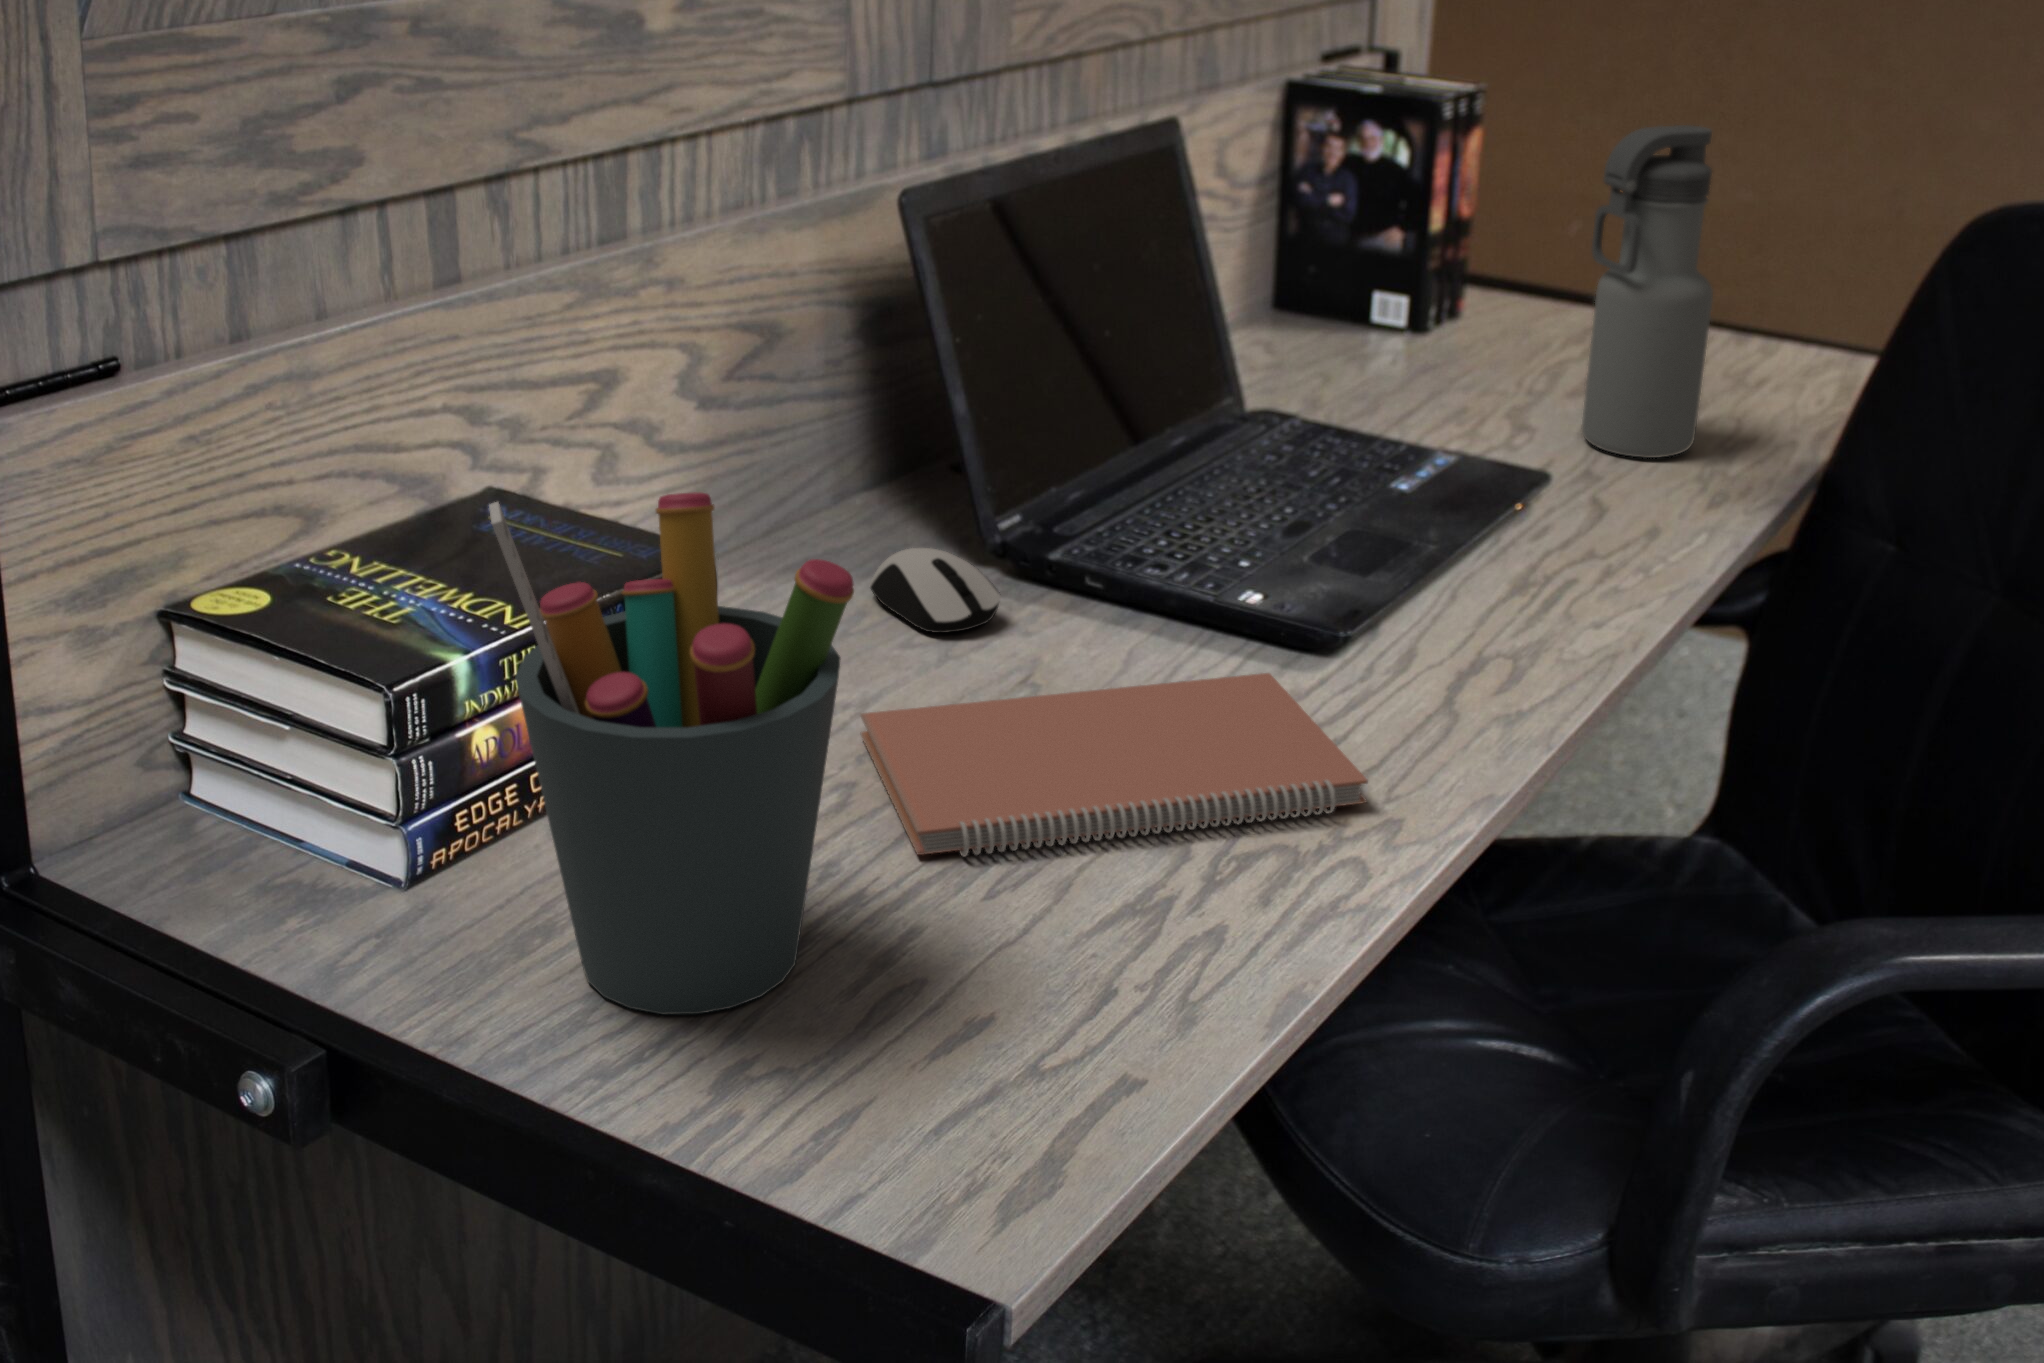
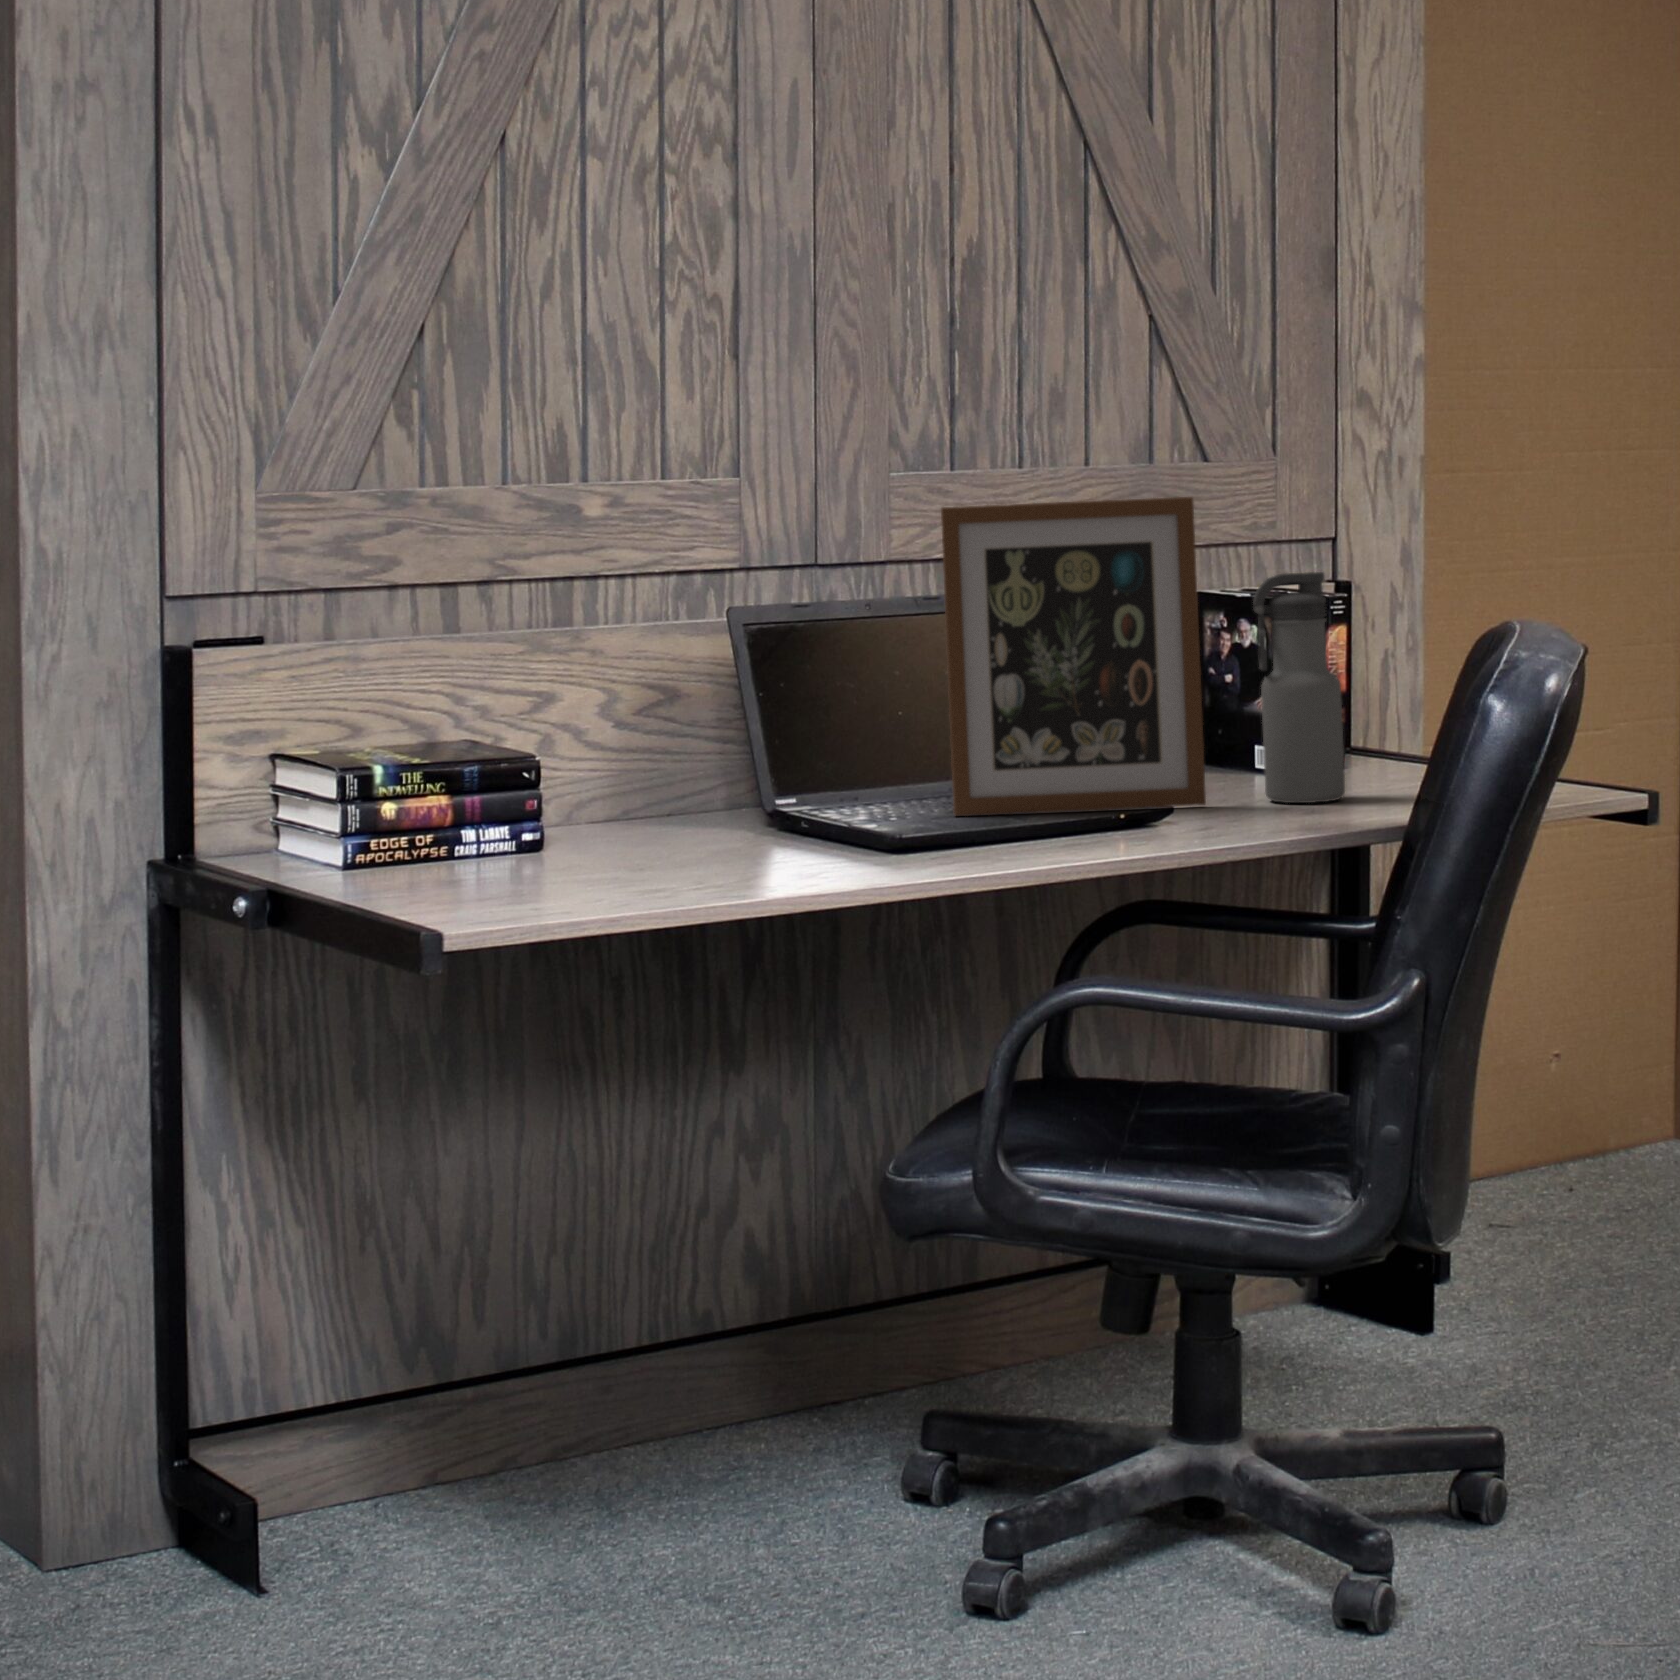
picture frame: none [1222,19,1589,518] -> present [941,497,1206,816]
pen holder: present [489,492,854,1014] -> none [354,652,512,889]
computer mouse: present [870,548,1001,633] -> none [686,798,746,837]
notebook: present [861,673,1368,856] -> none [582,833,846,871]

